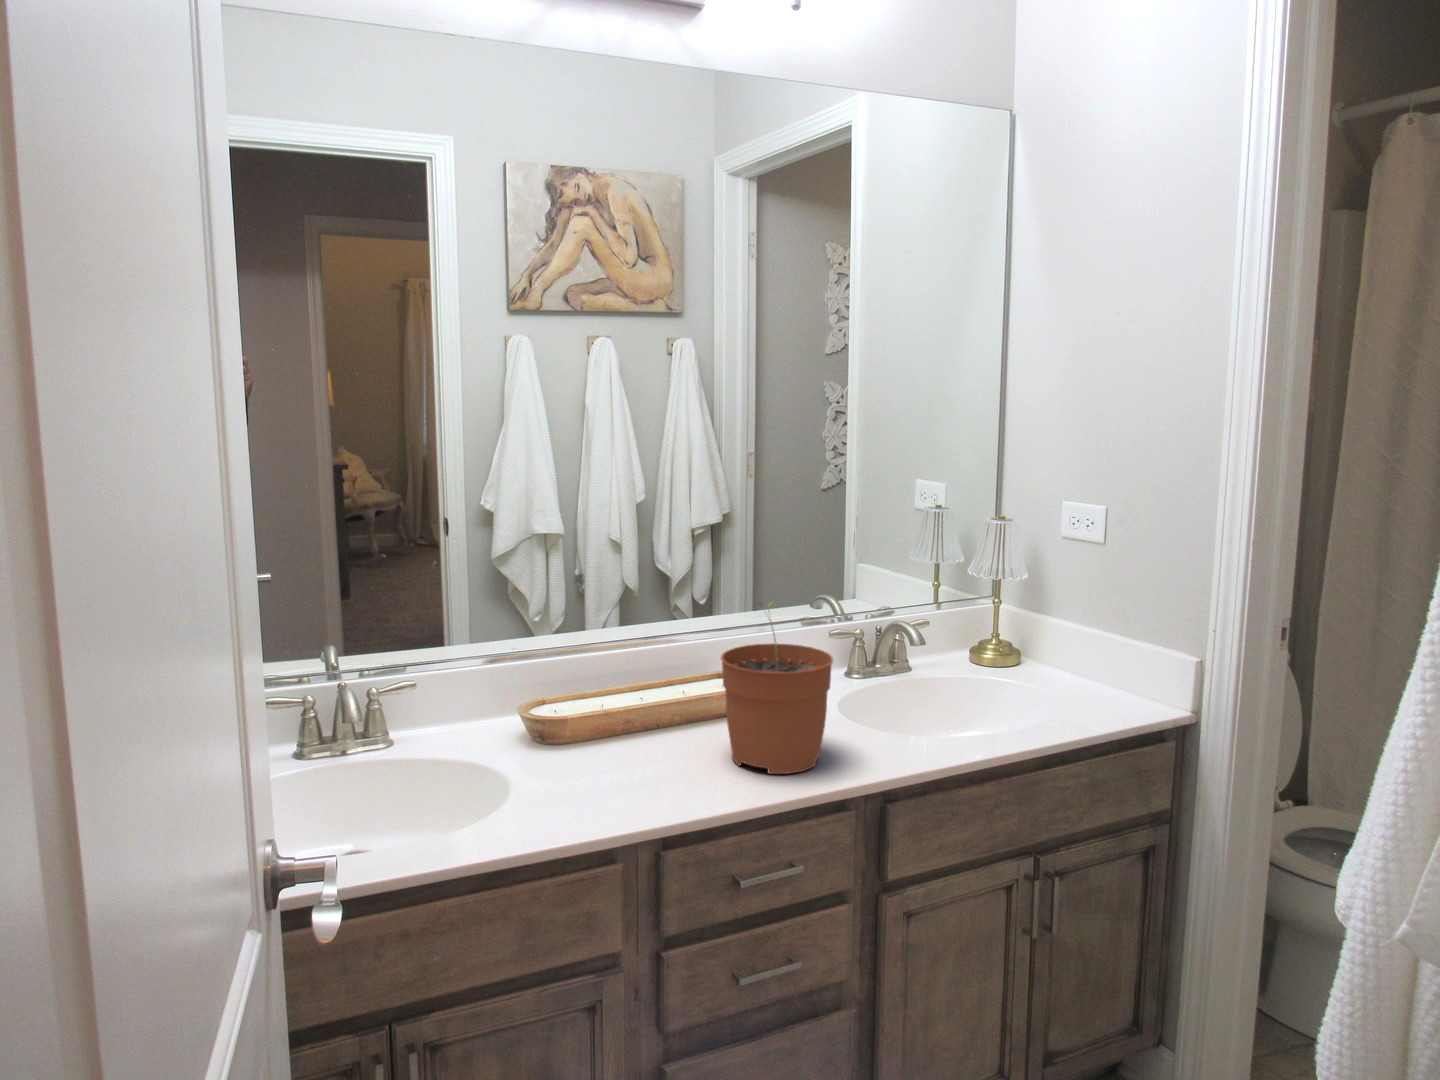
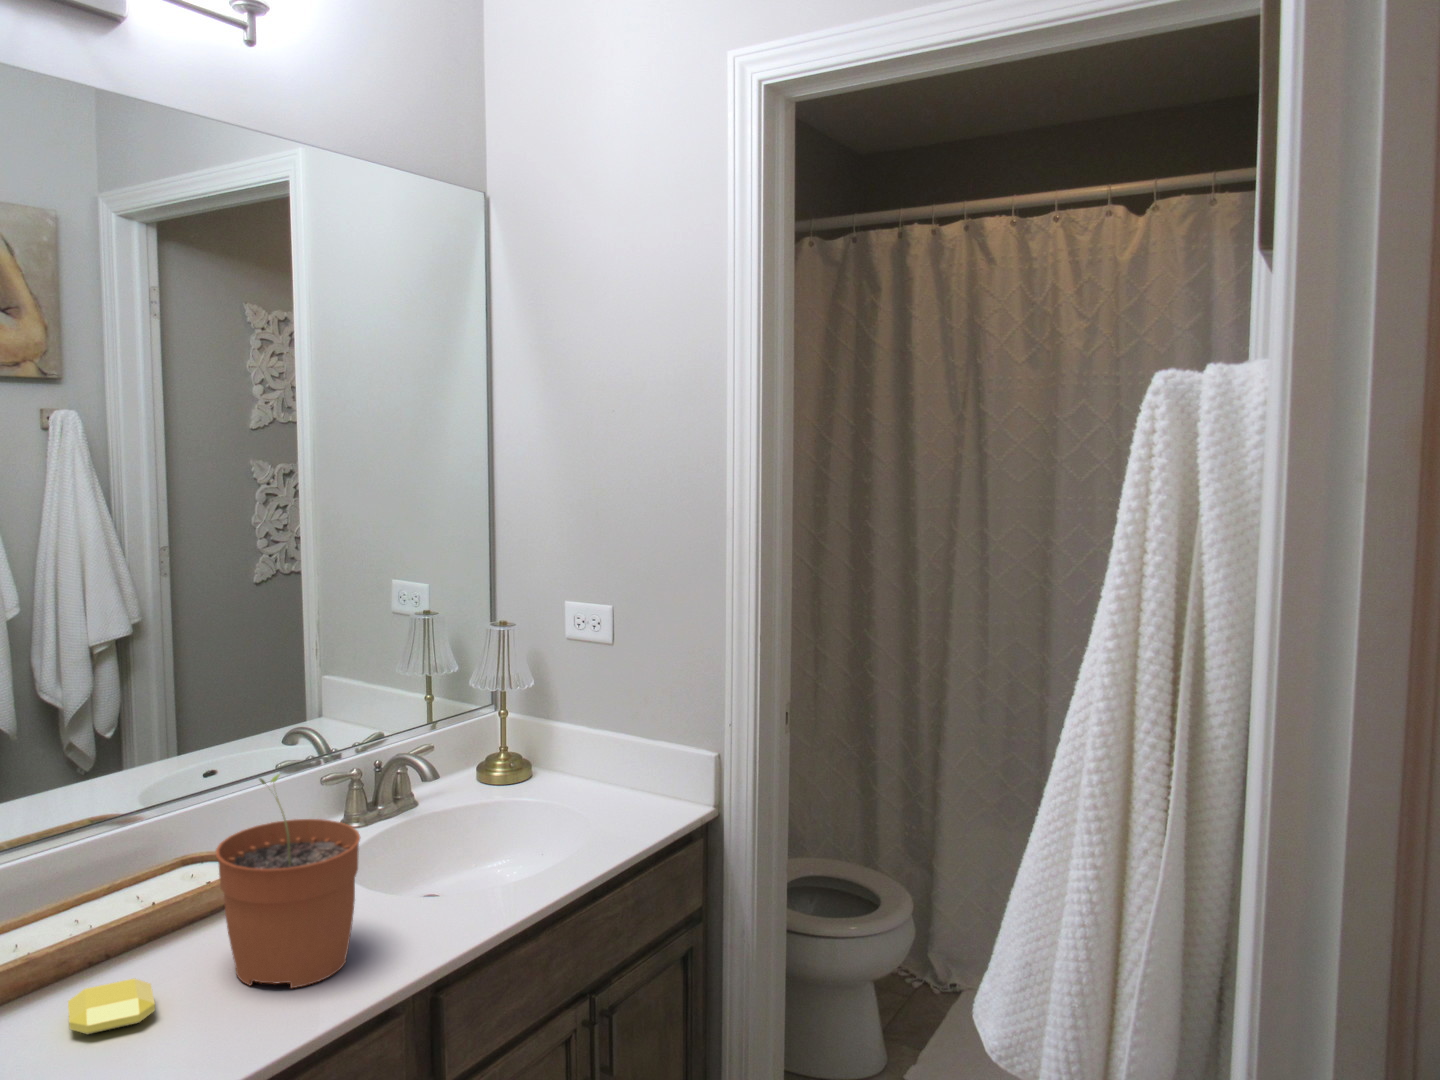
soap bar: none [608,740,669,773] -> present [68,979,155,1034]

